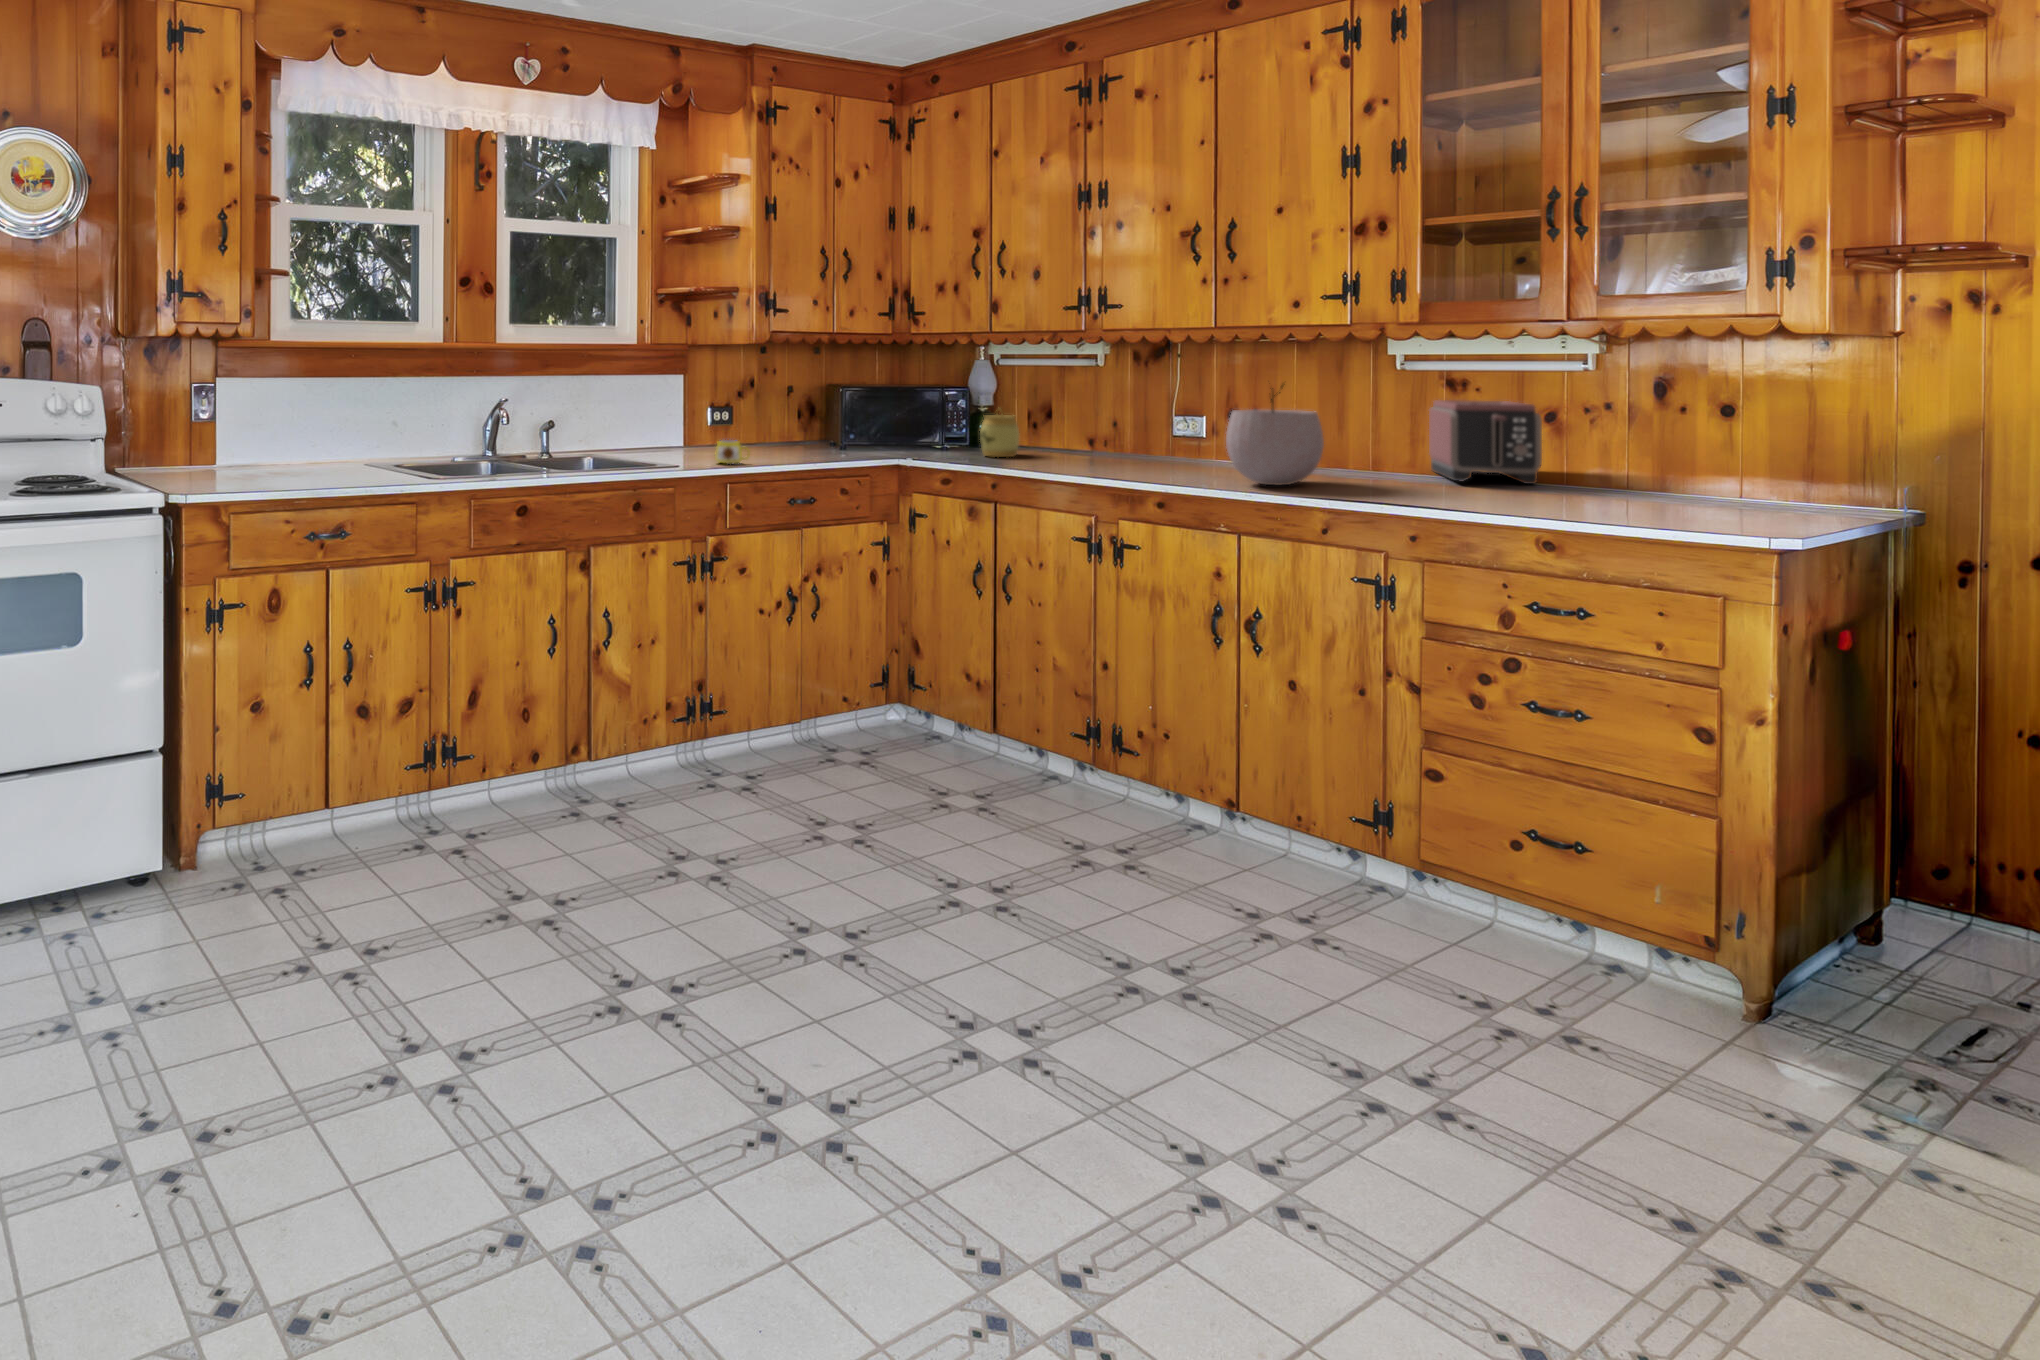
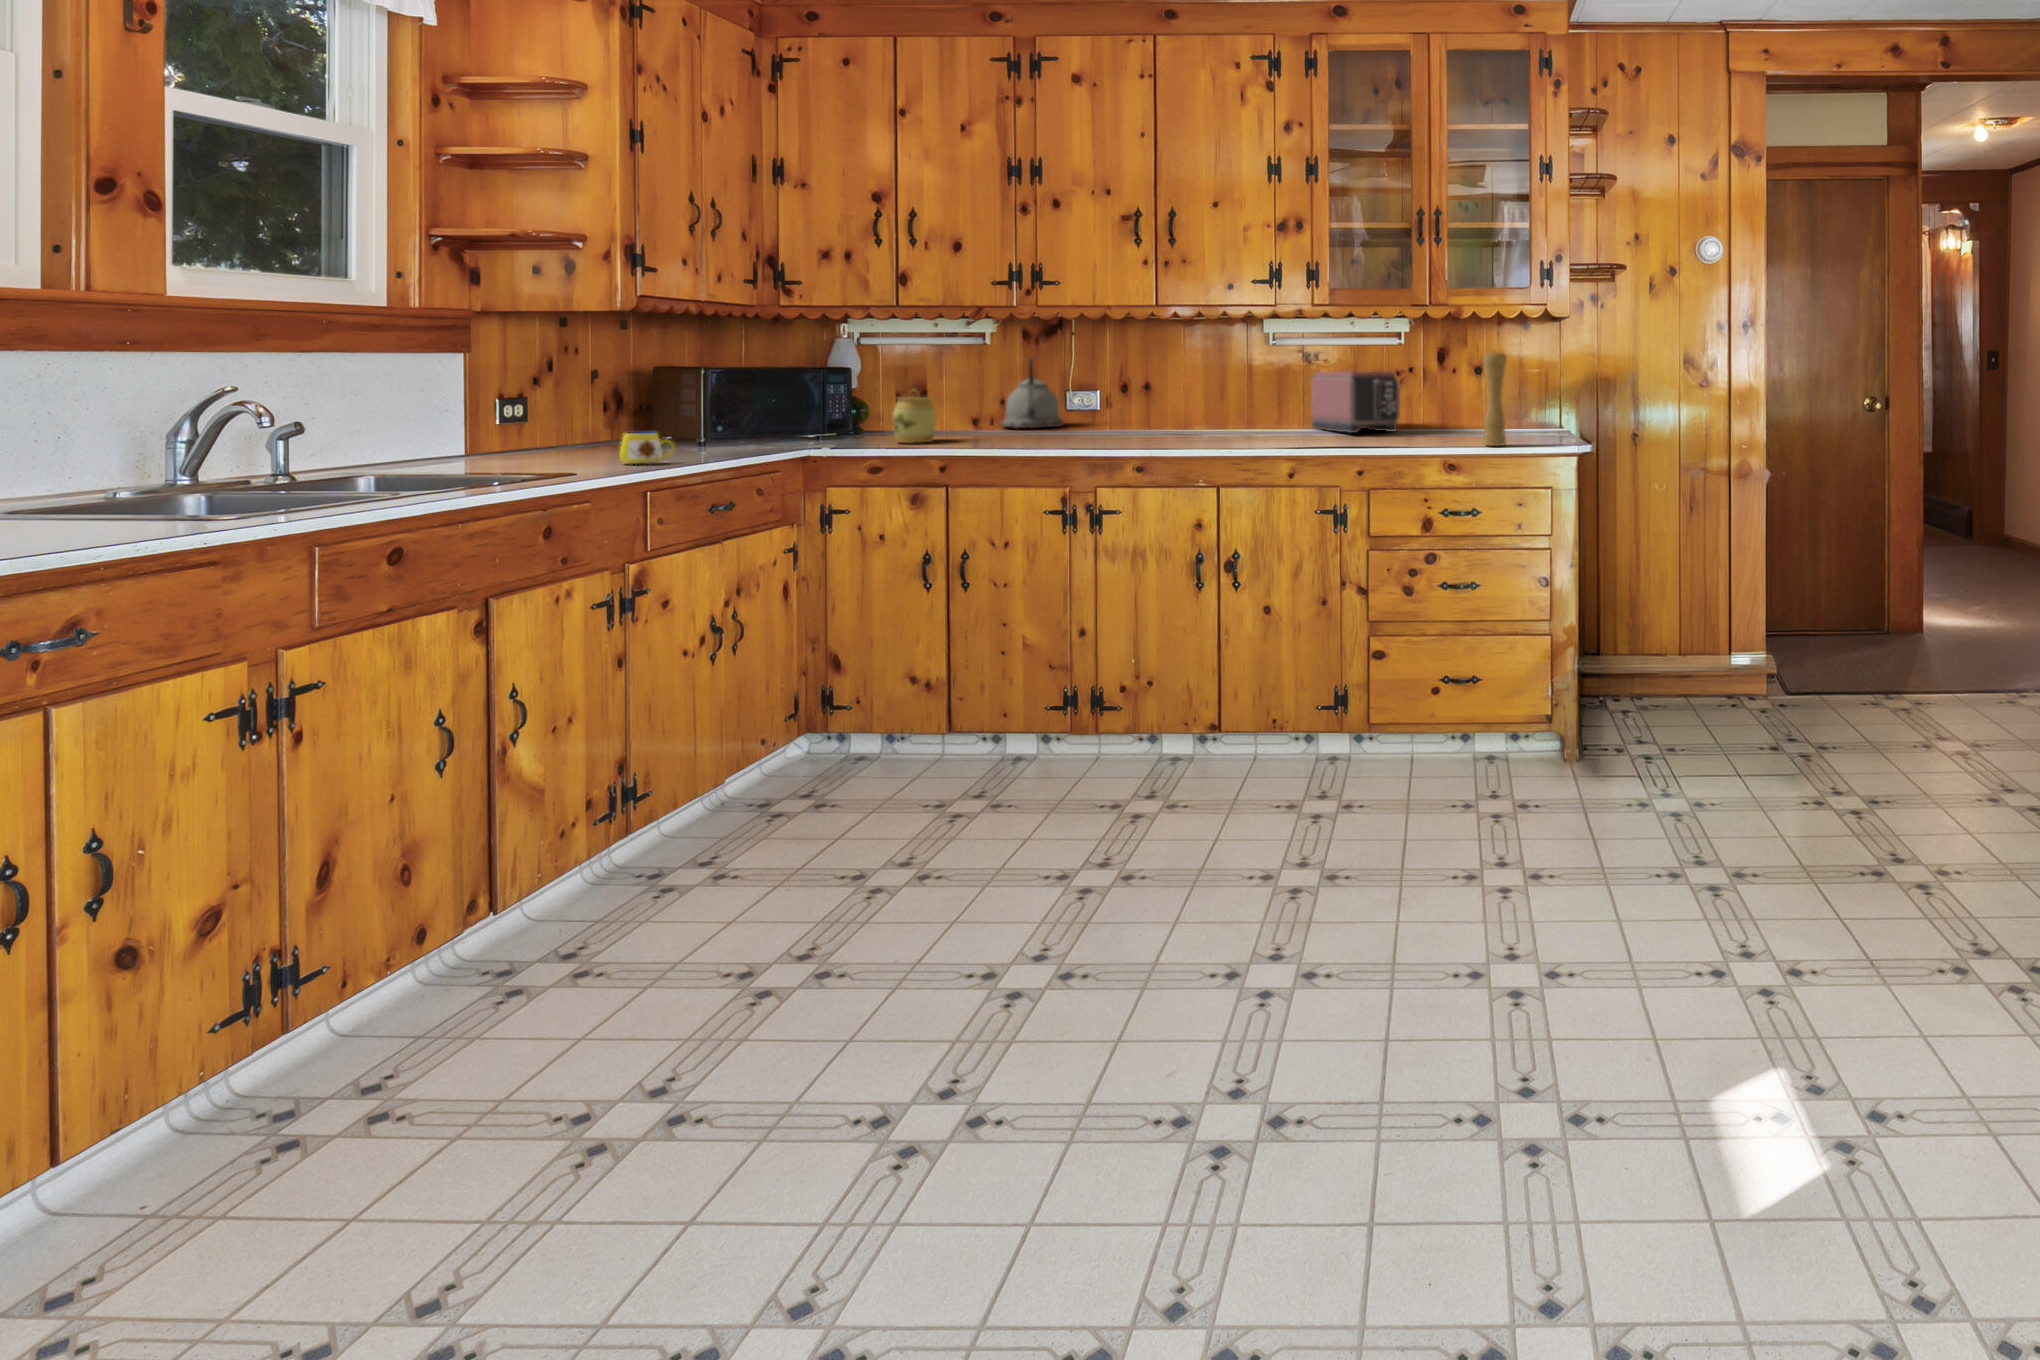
kettle: none [1101,379,1166,449] -> present [1002,359,1064,428]
pepper mill: none [1618,382,1665,520] -> present [1483,351,1507,446]
plant pot: present [1226,385,1324,485] -> none [1196,352,1271,445]

